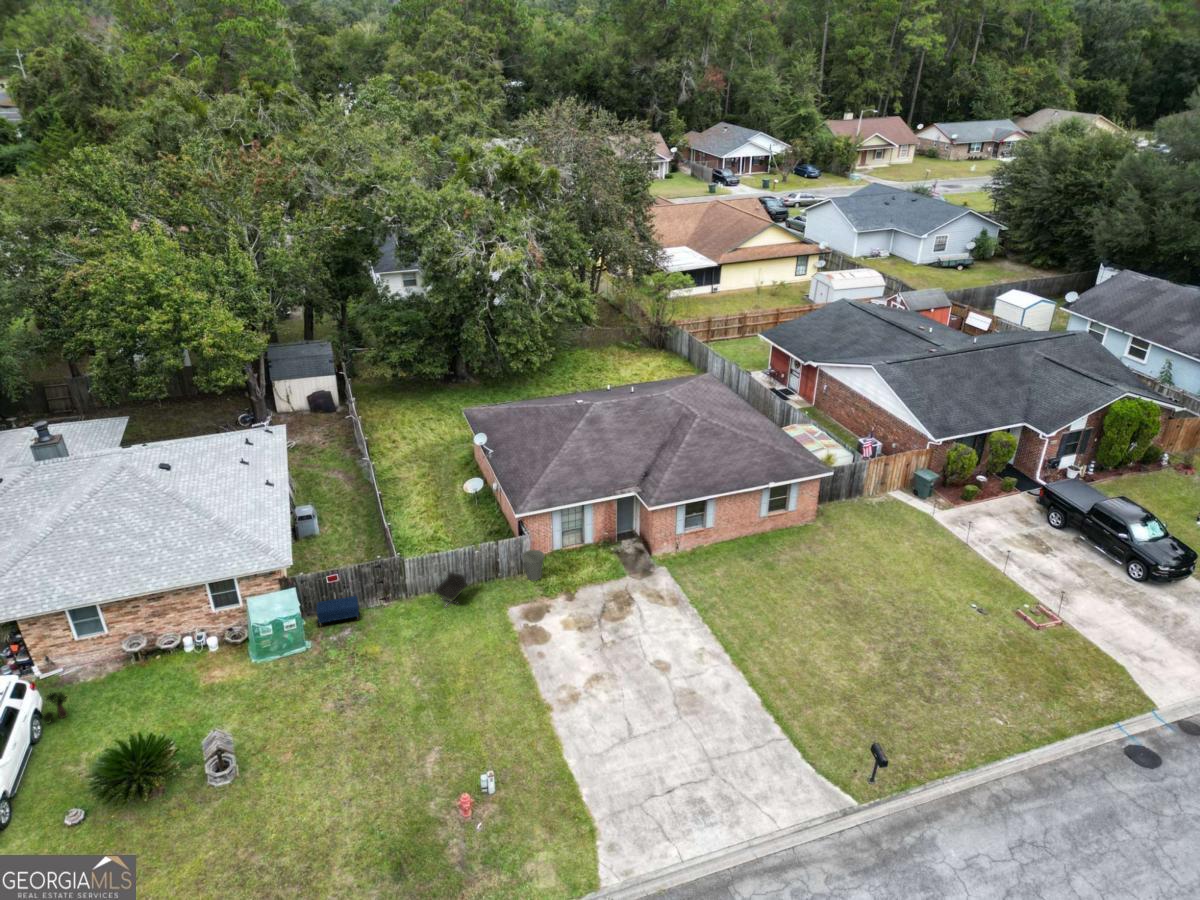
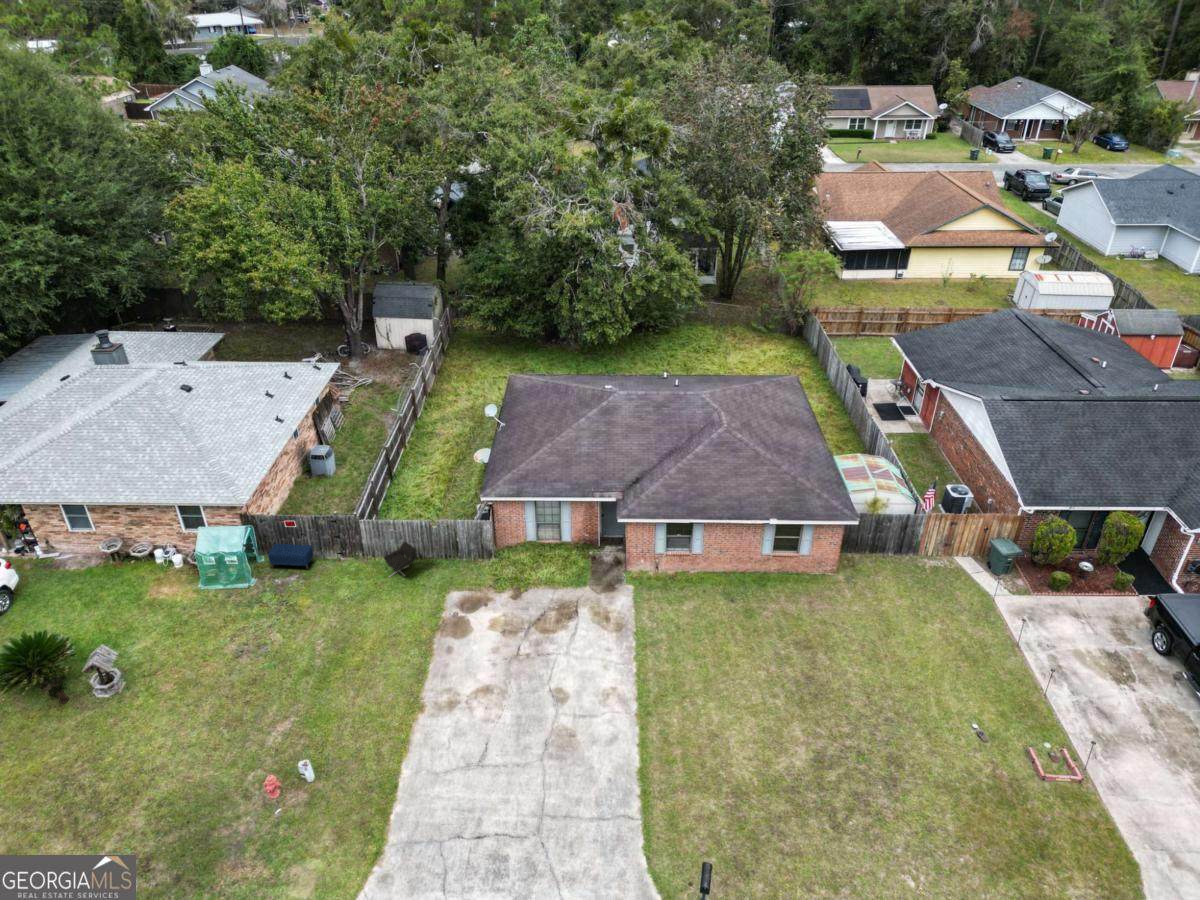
trash can: present [523,550,544,581] -> none [480,537,503,570]
potted plant: present [42,692,67,723] -> present [48,676,70,704]

